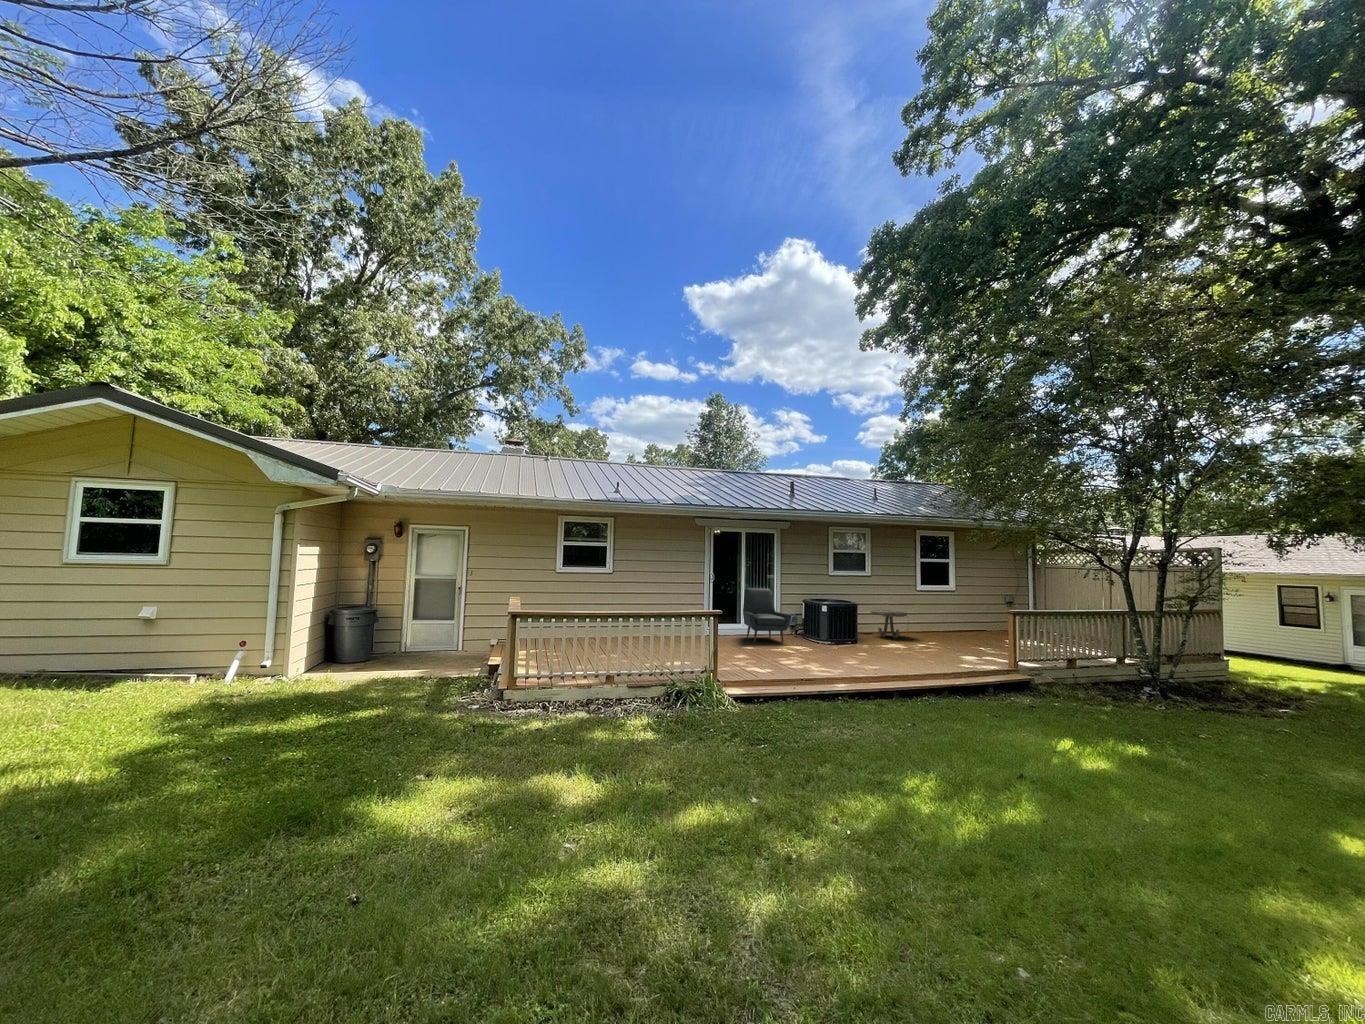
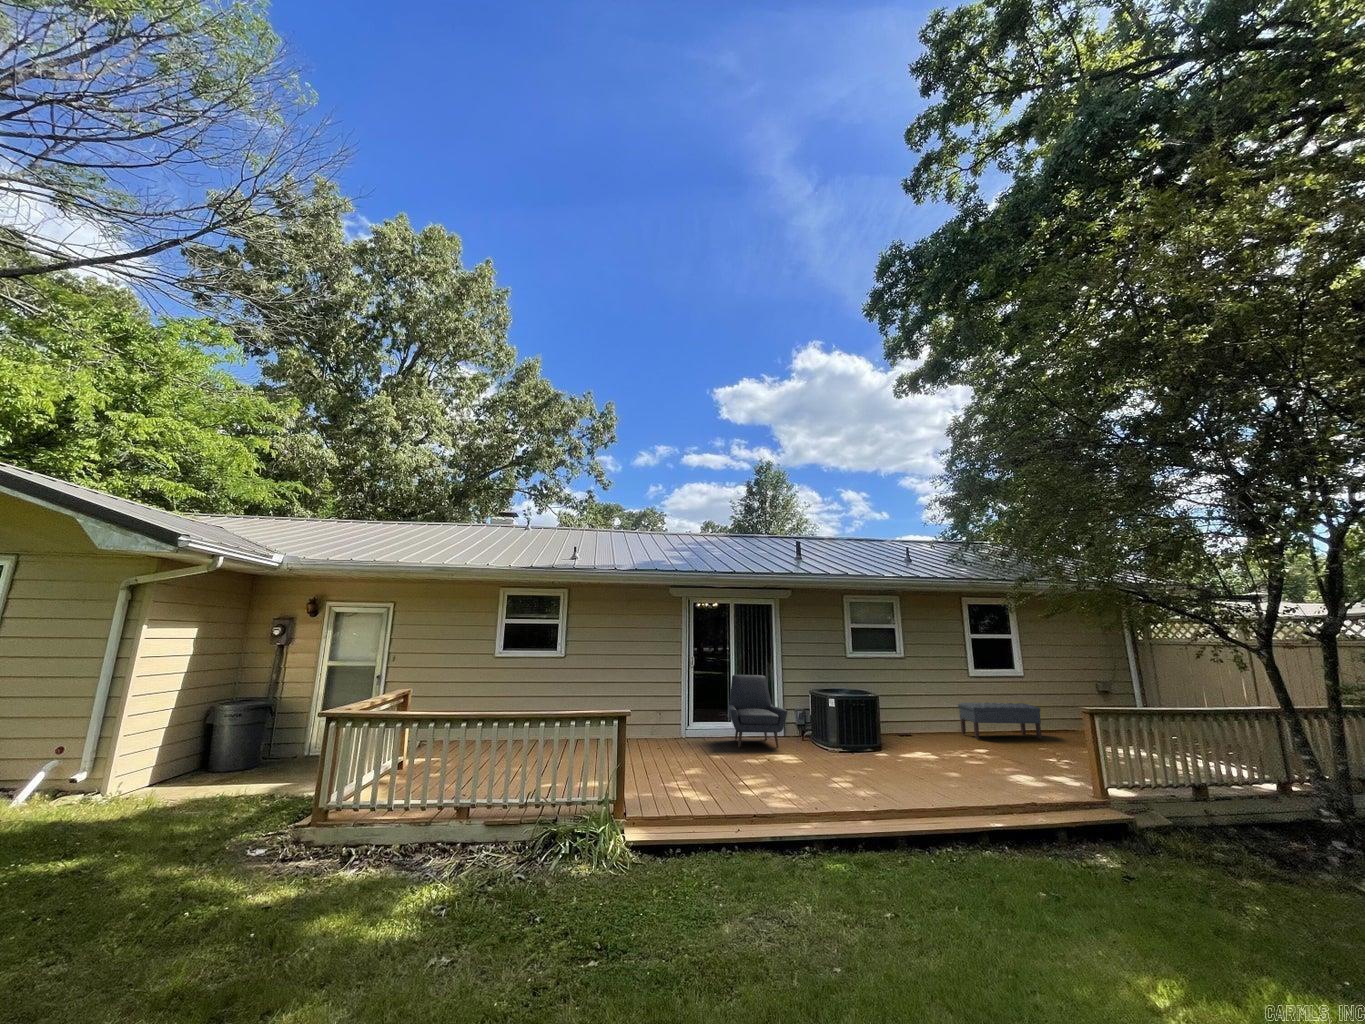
side table: present [871,609,907,638] -> none [903,702,952,742]
bench: none [908,610,967,636] -> present [958,702,1042,739]

